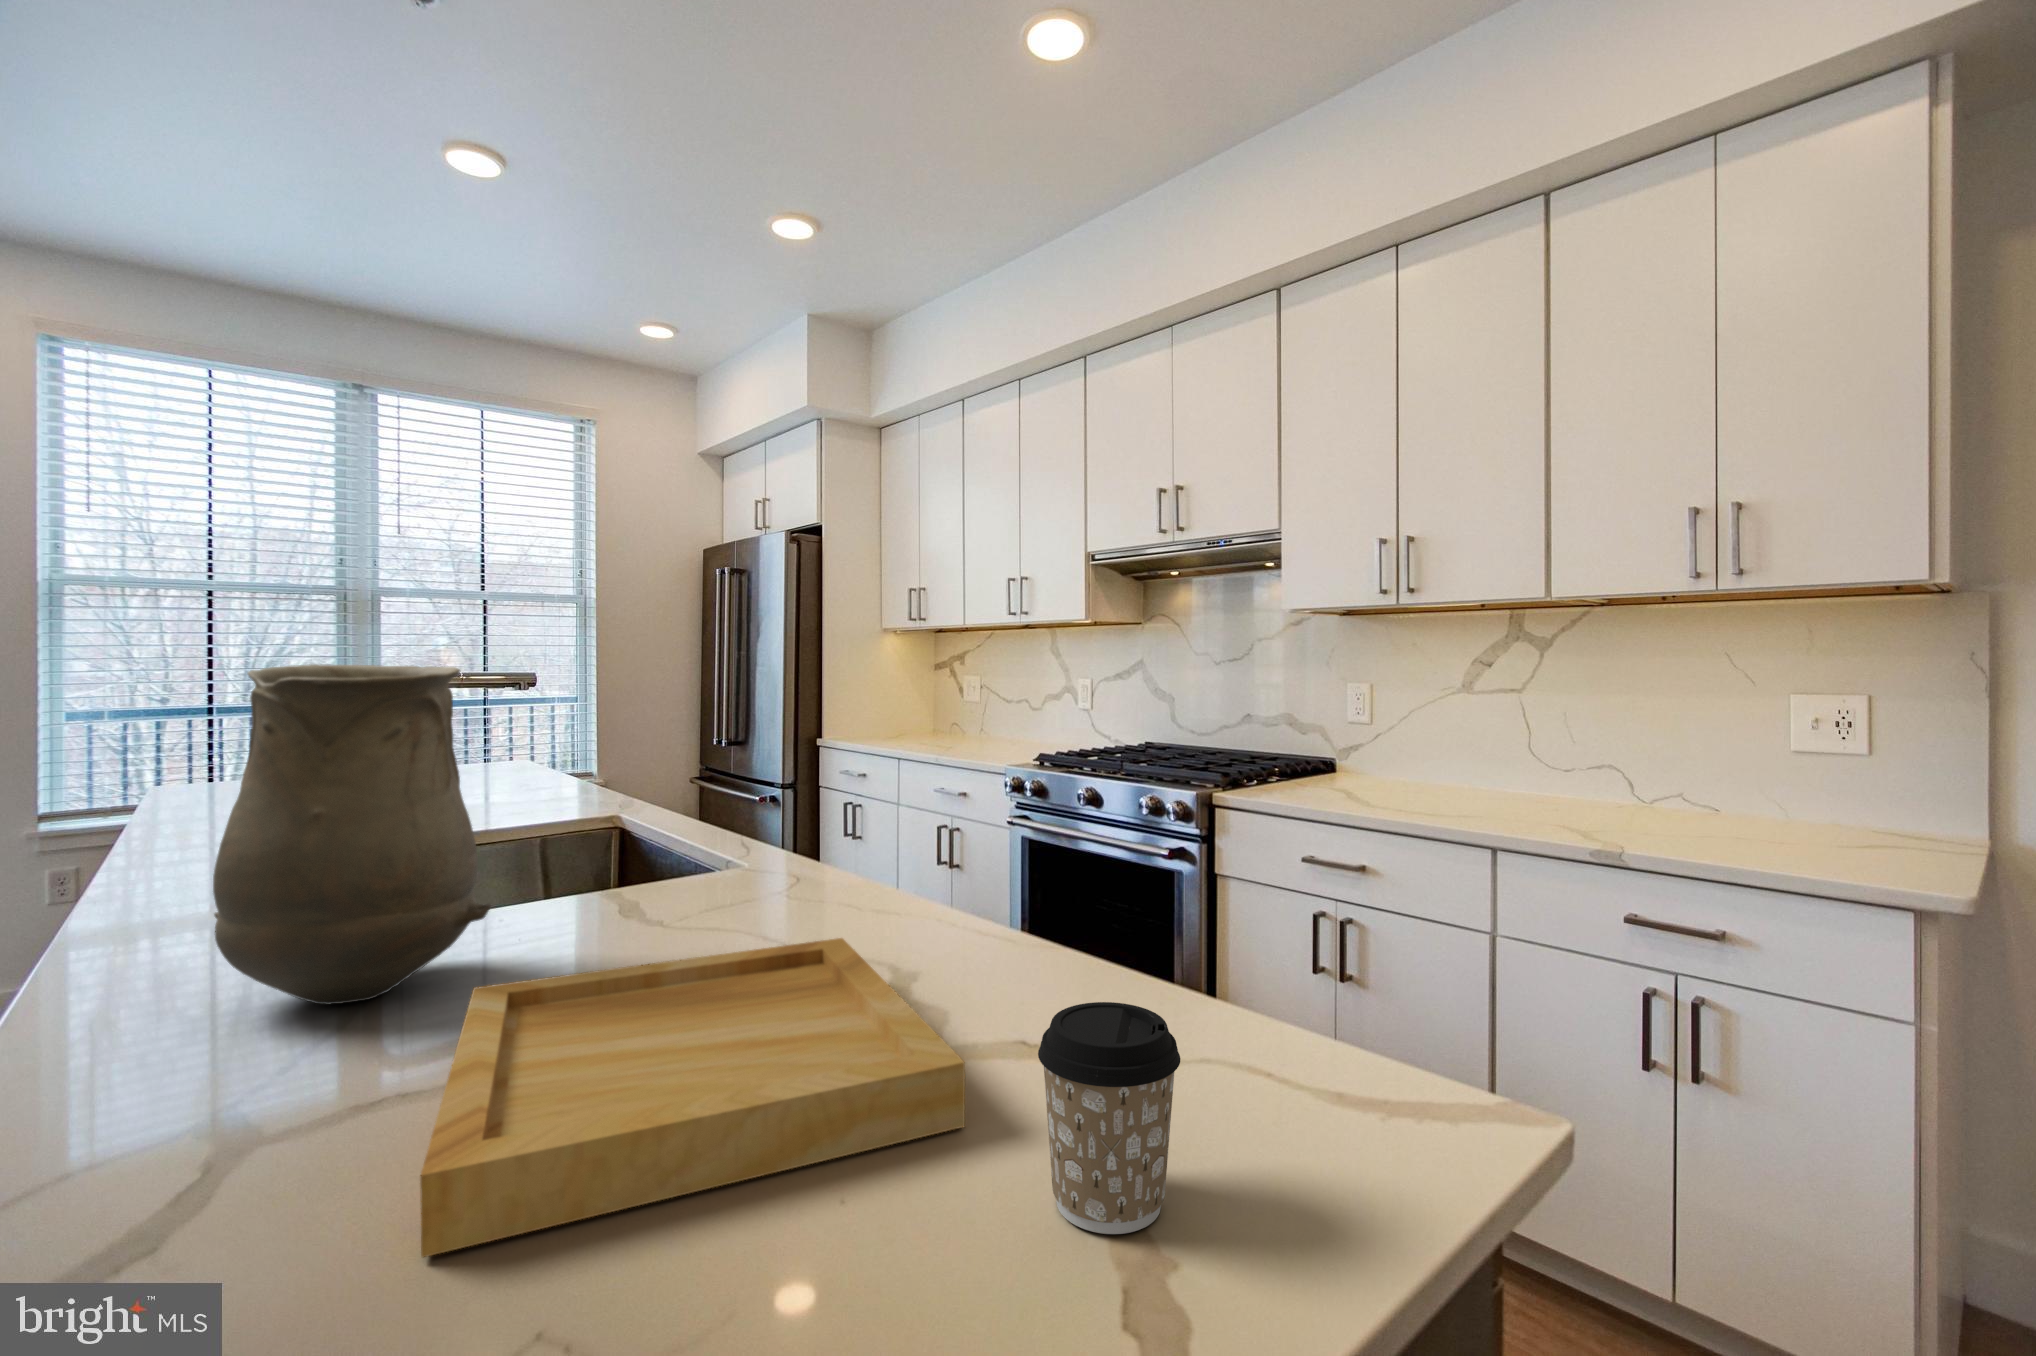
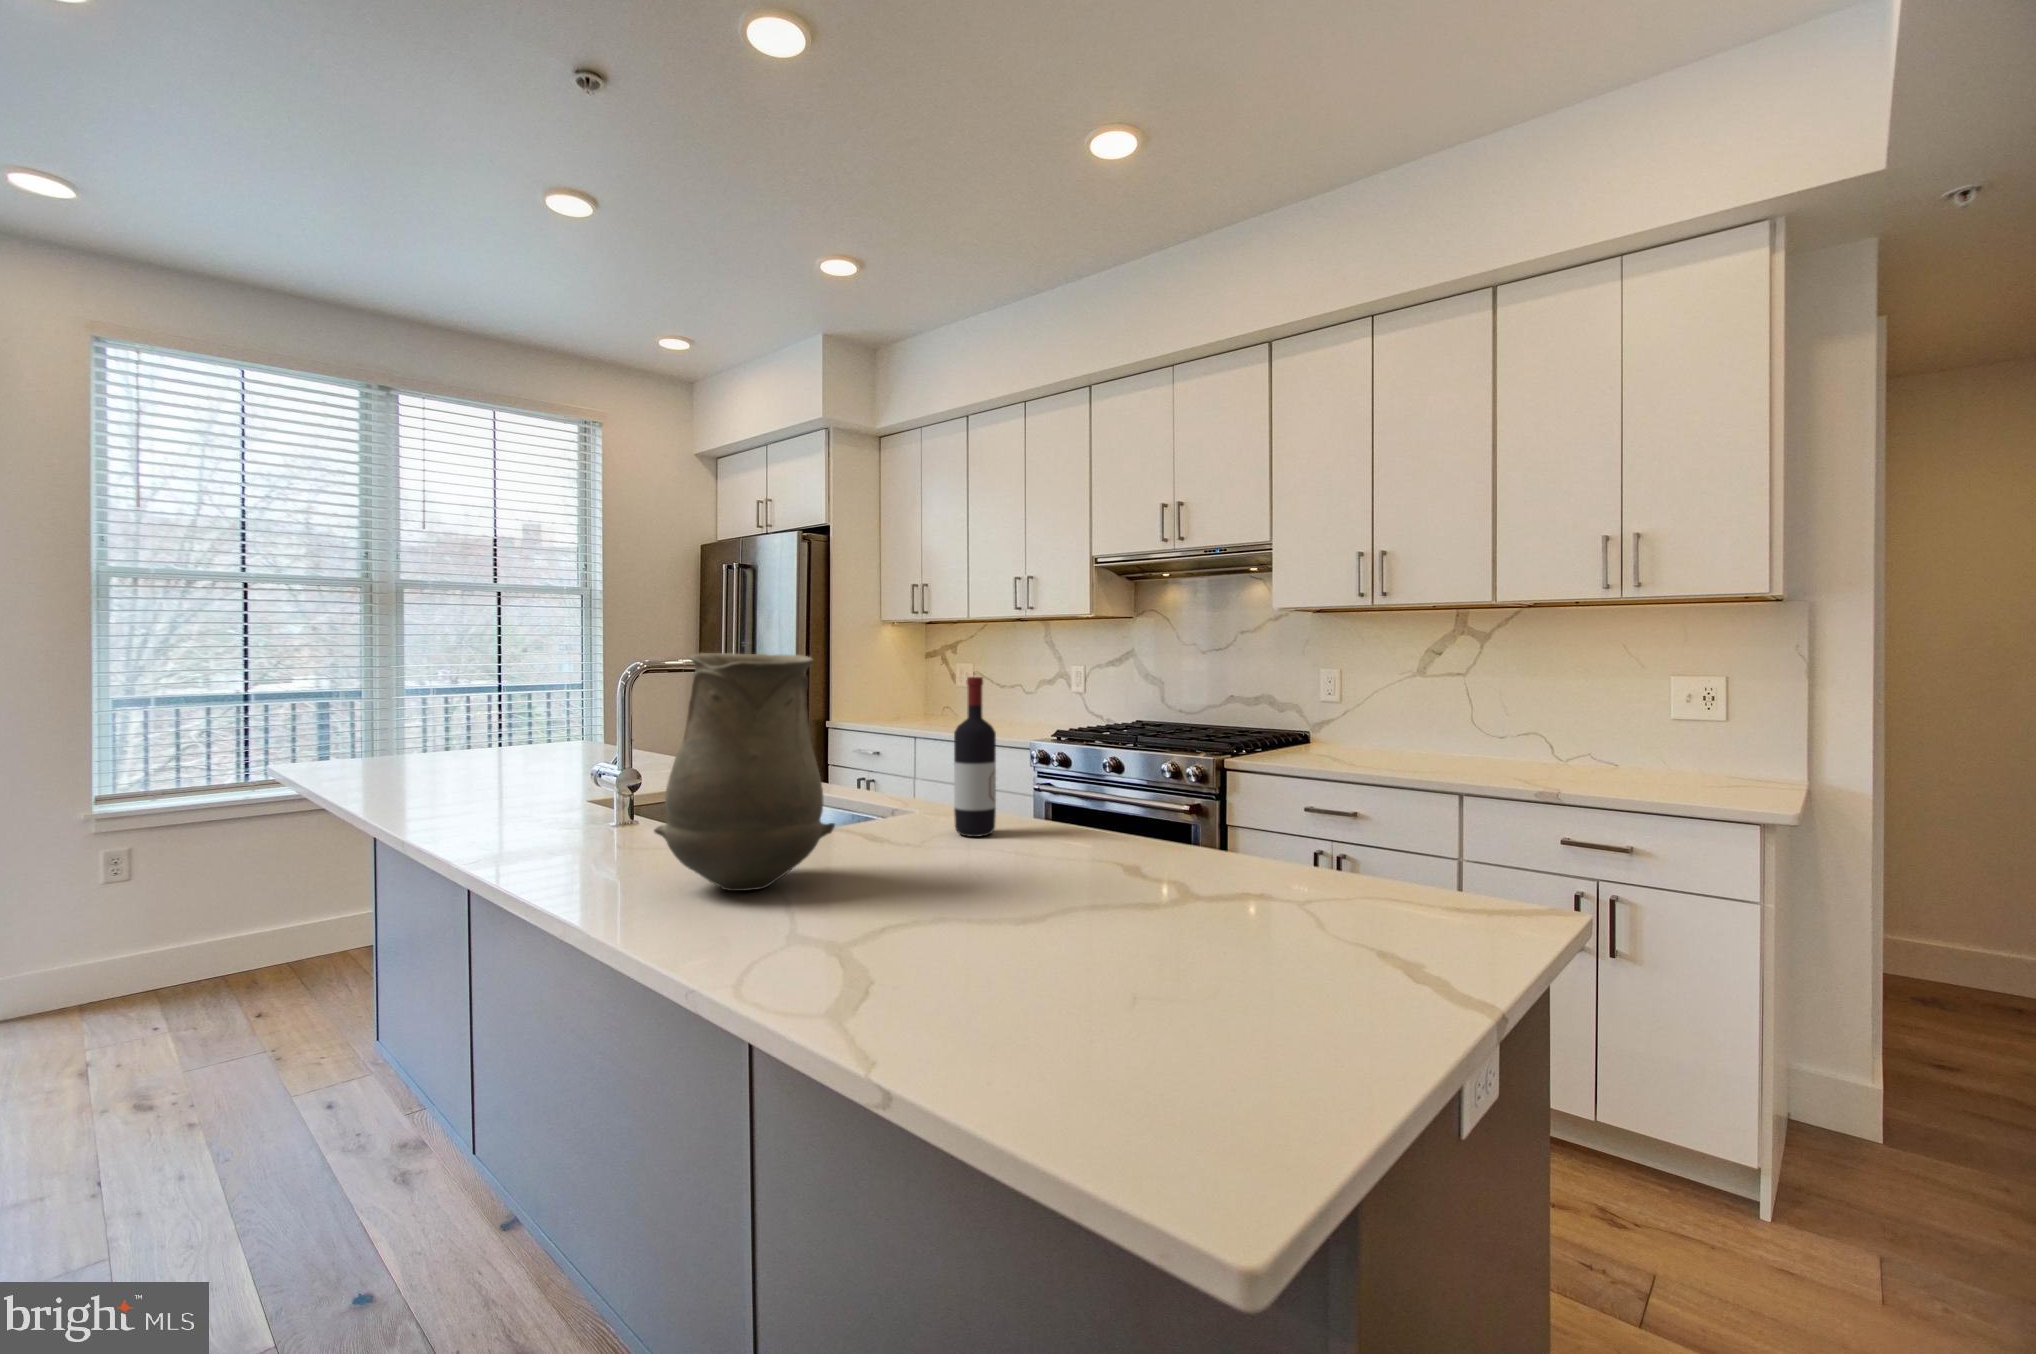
wine bottle: none [756,696,813,909] -> present [954,677,996,837]
tray: present [420,938,965,1257] -> none [874,842,1240,979]
coffee cup: present [1038,1002,1180,1234] -> none [1309,845,1392,960]

